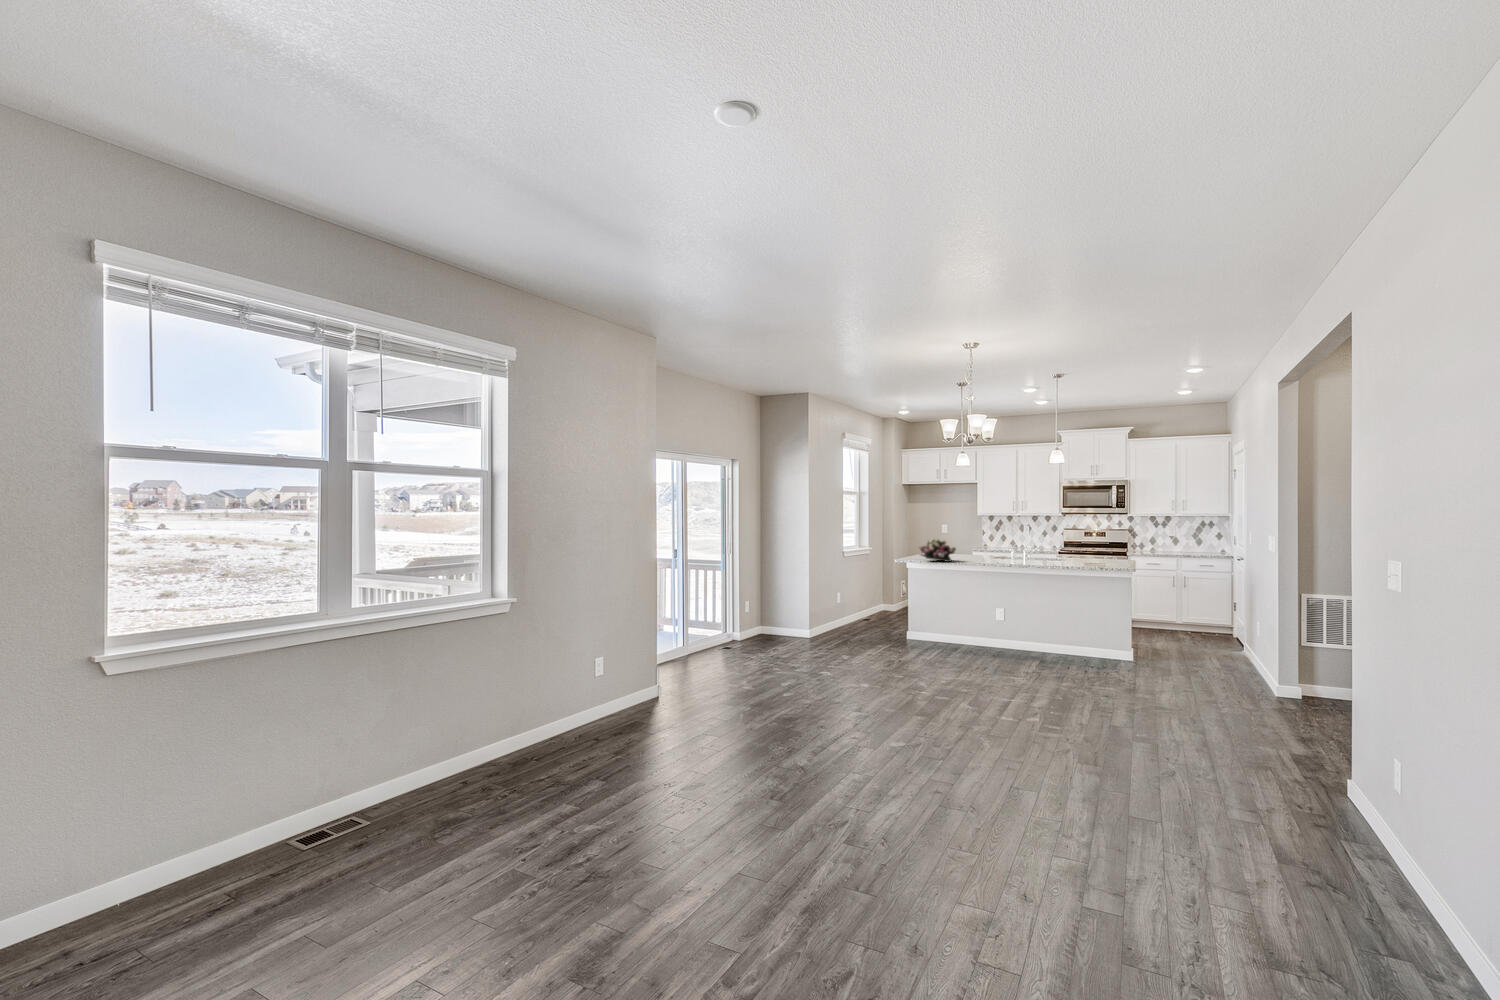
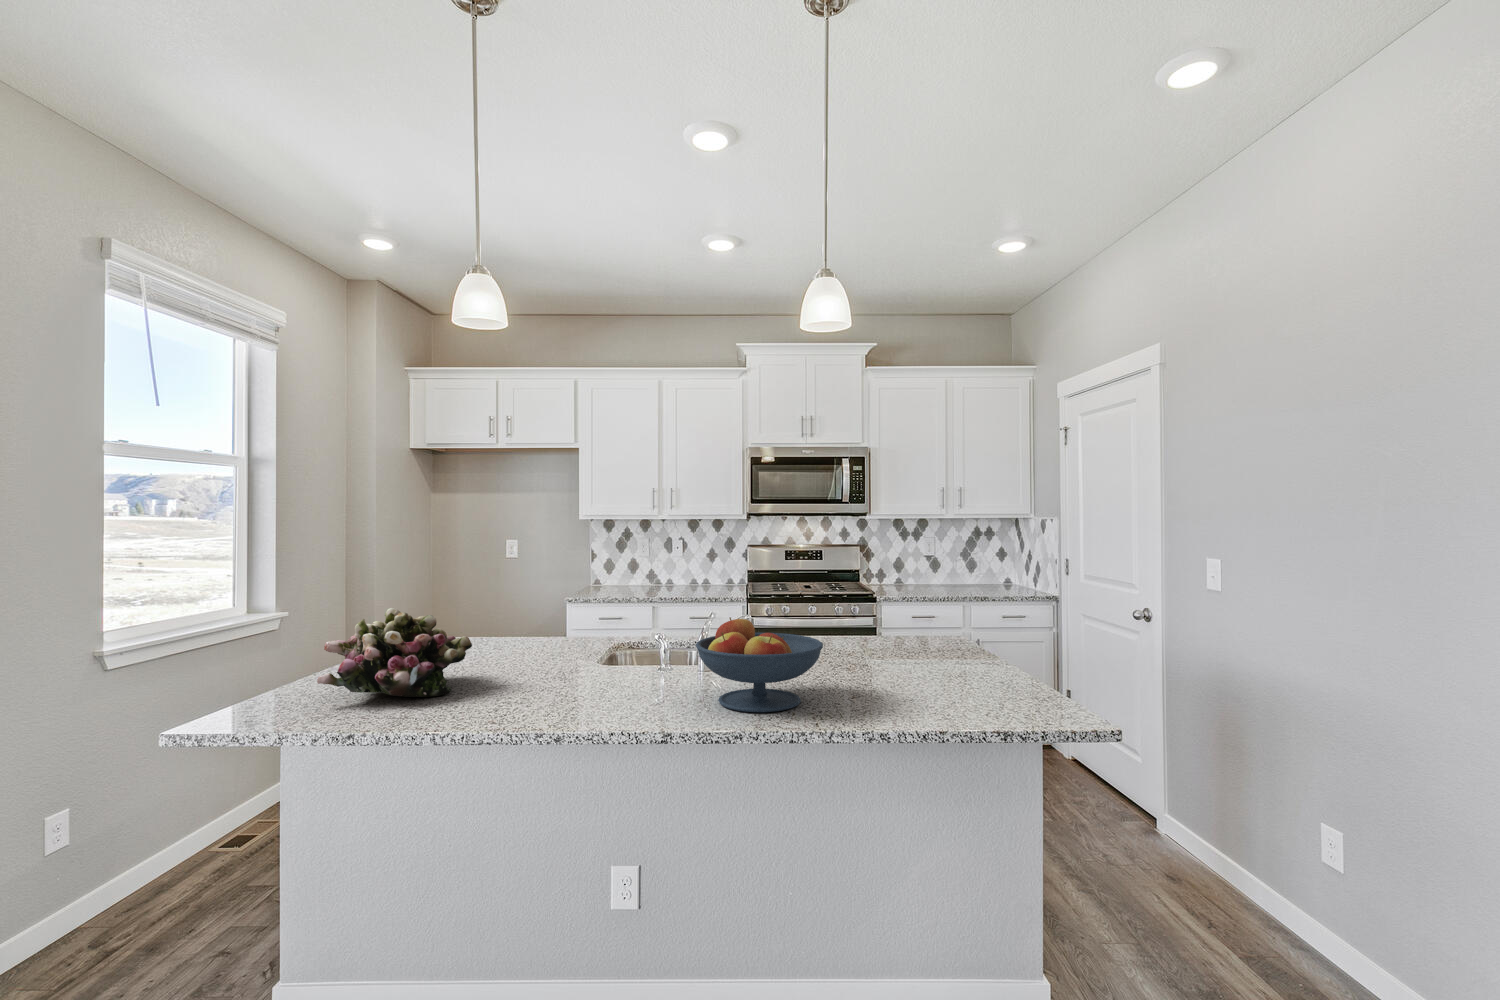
fruit bowl: none [1023,543,1062,566] -> present [696,617,823,712]

